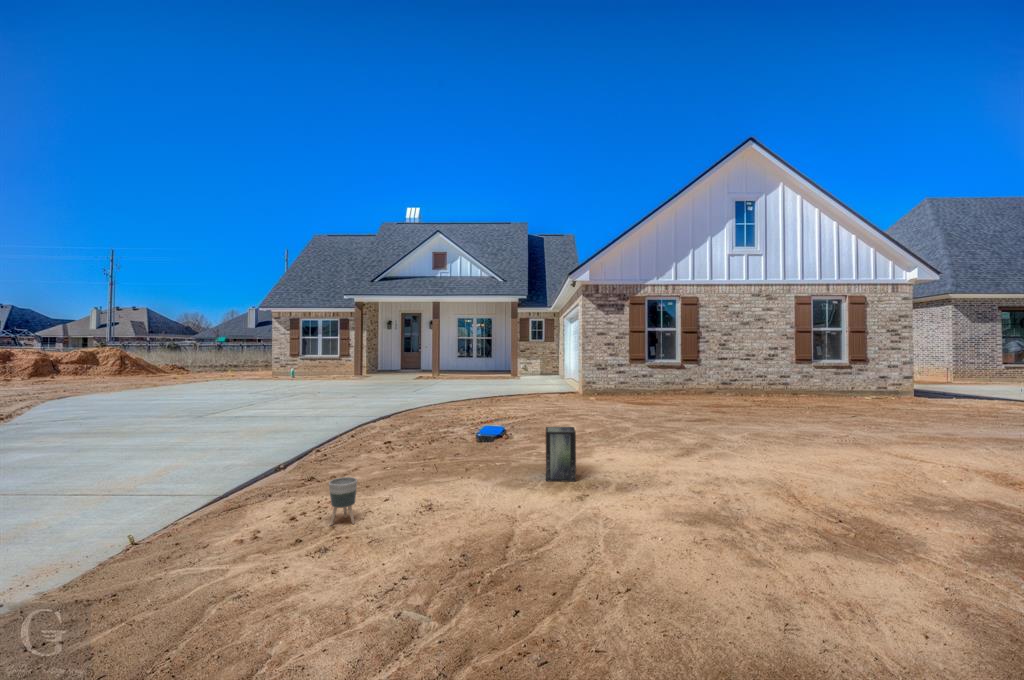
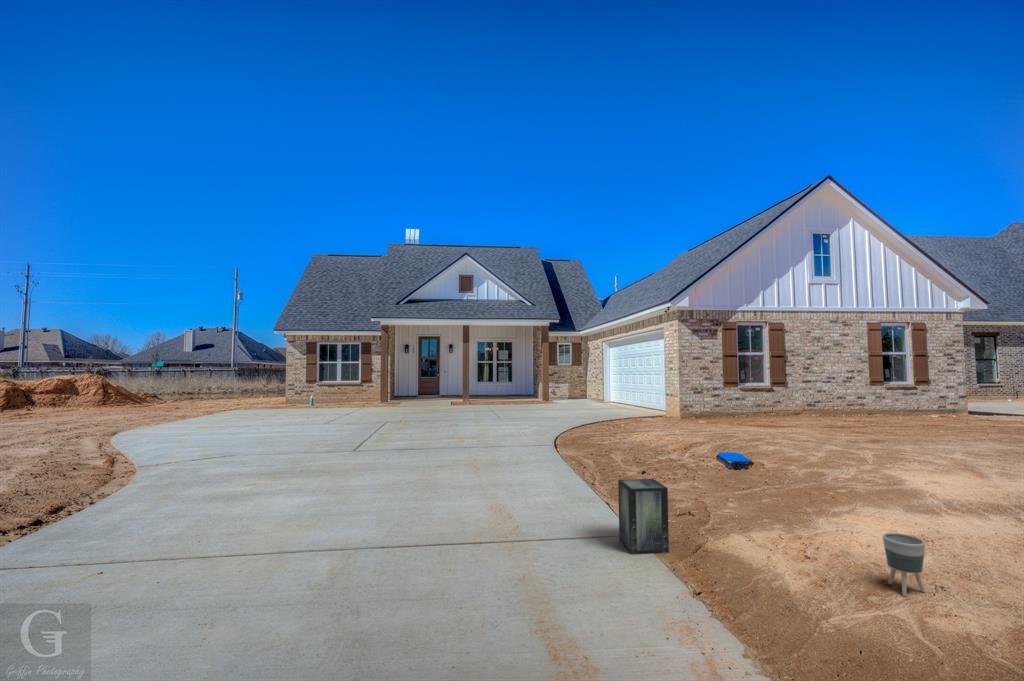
storage box: present [546,427,576,482] -> present [618,479,669,554]

